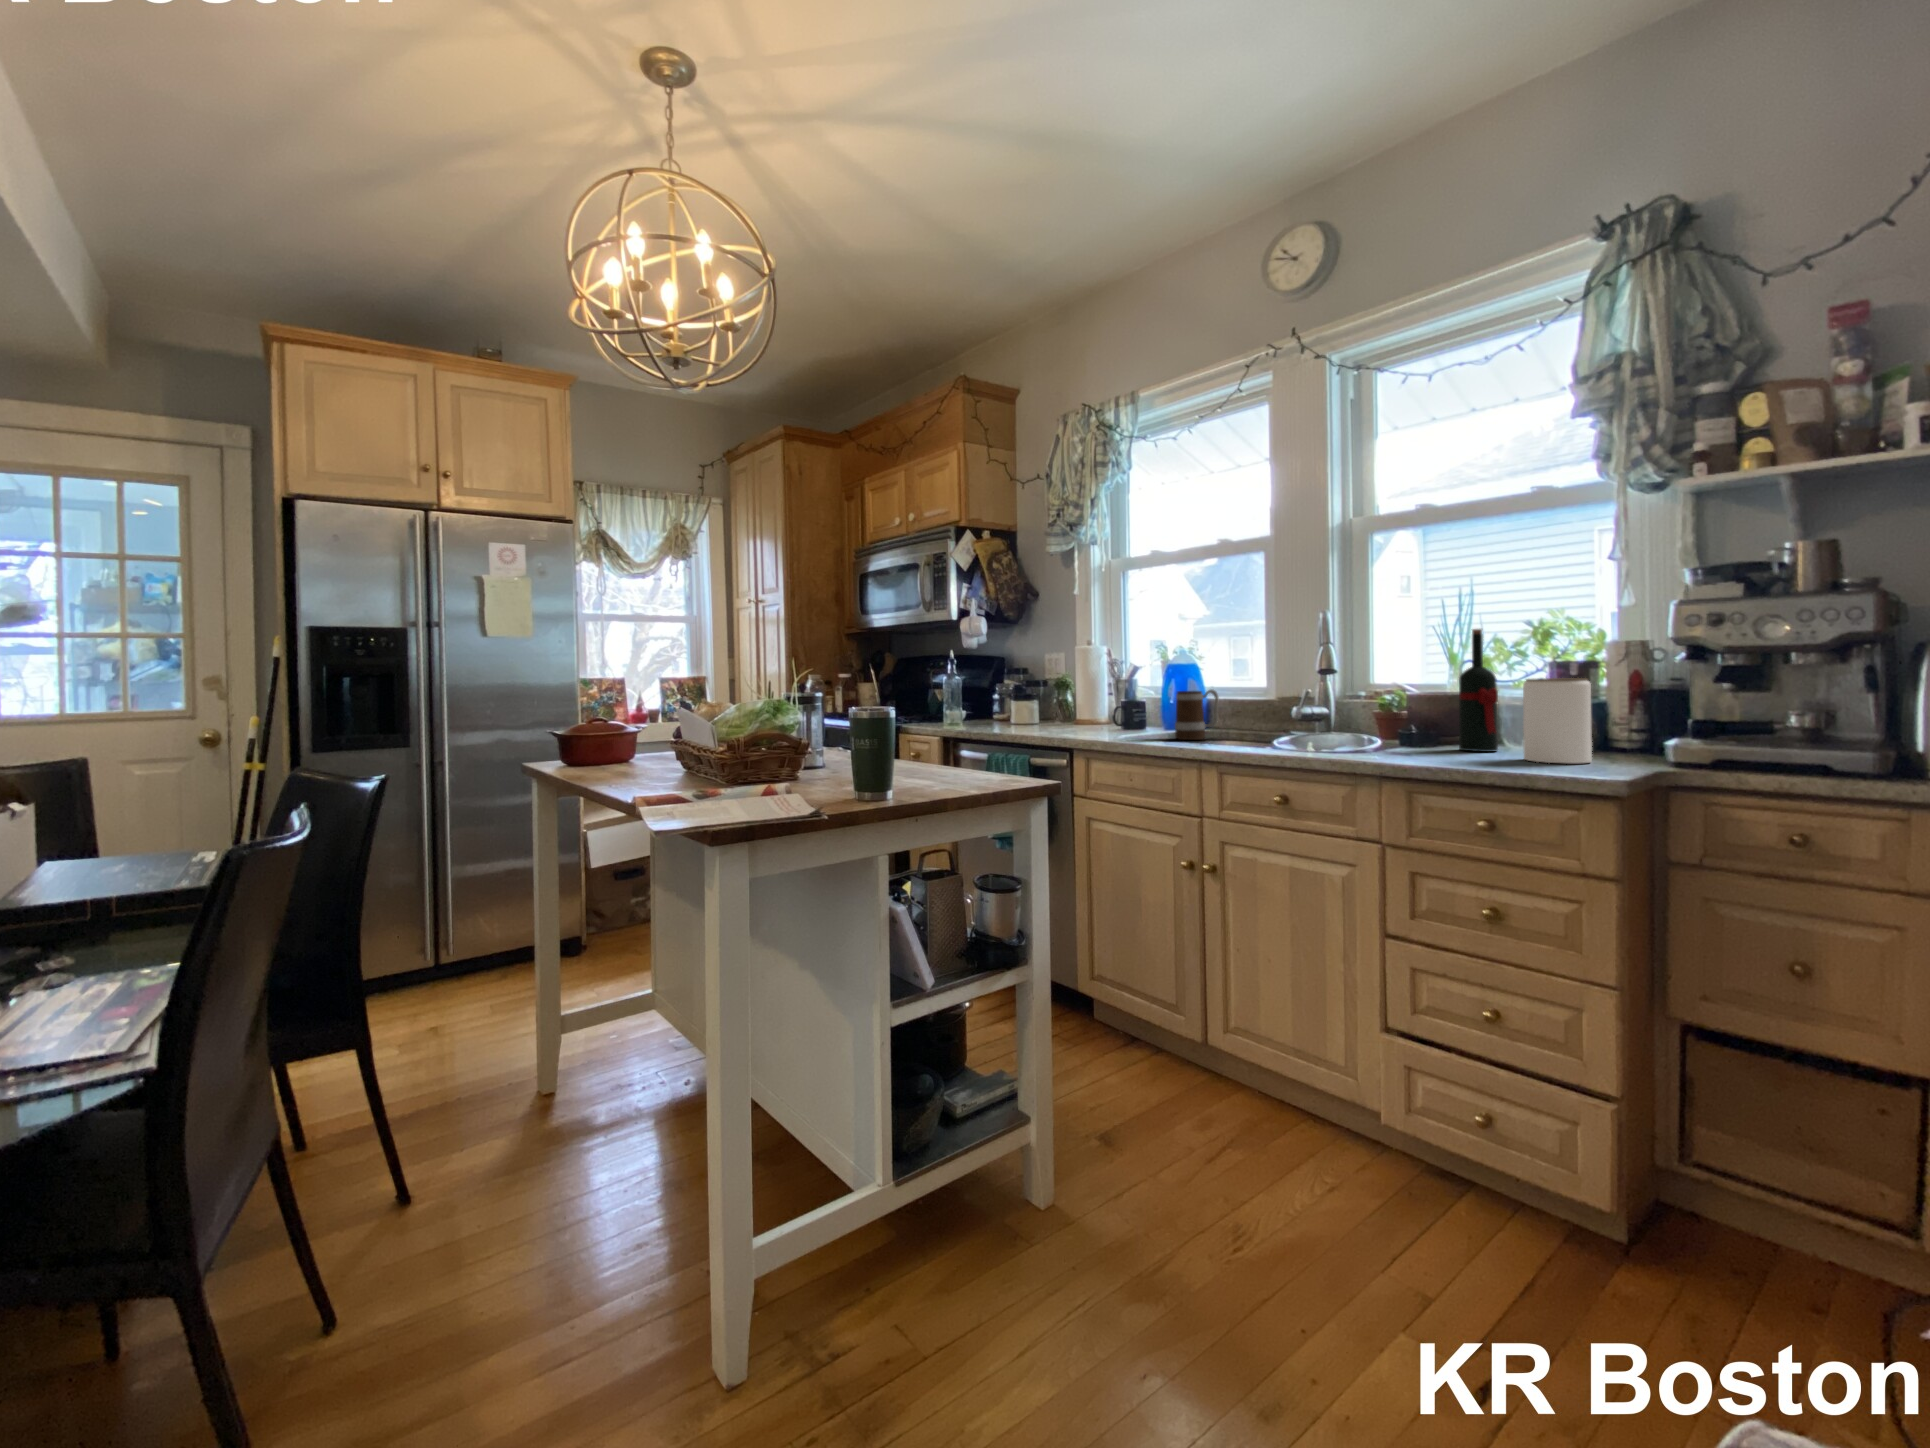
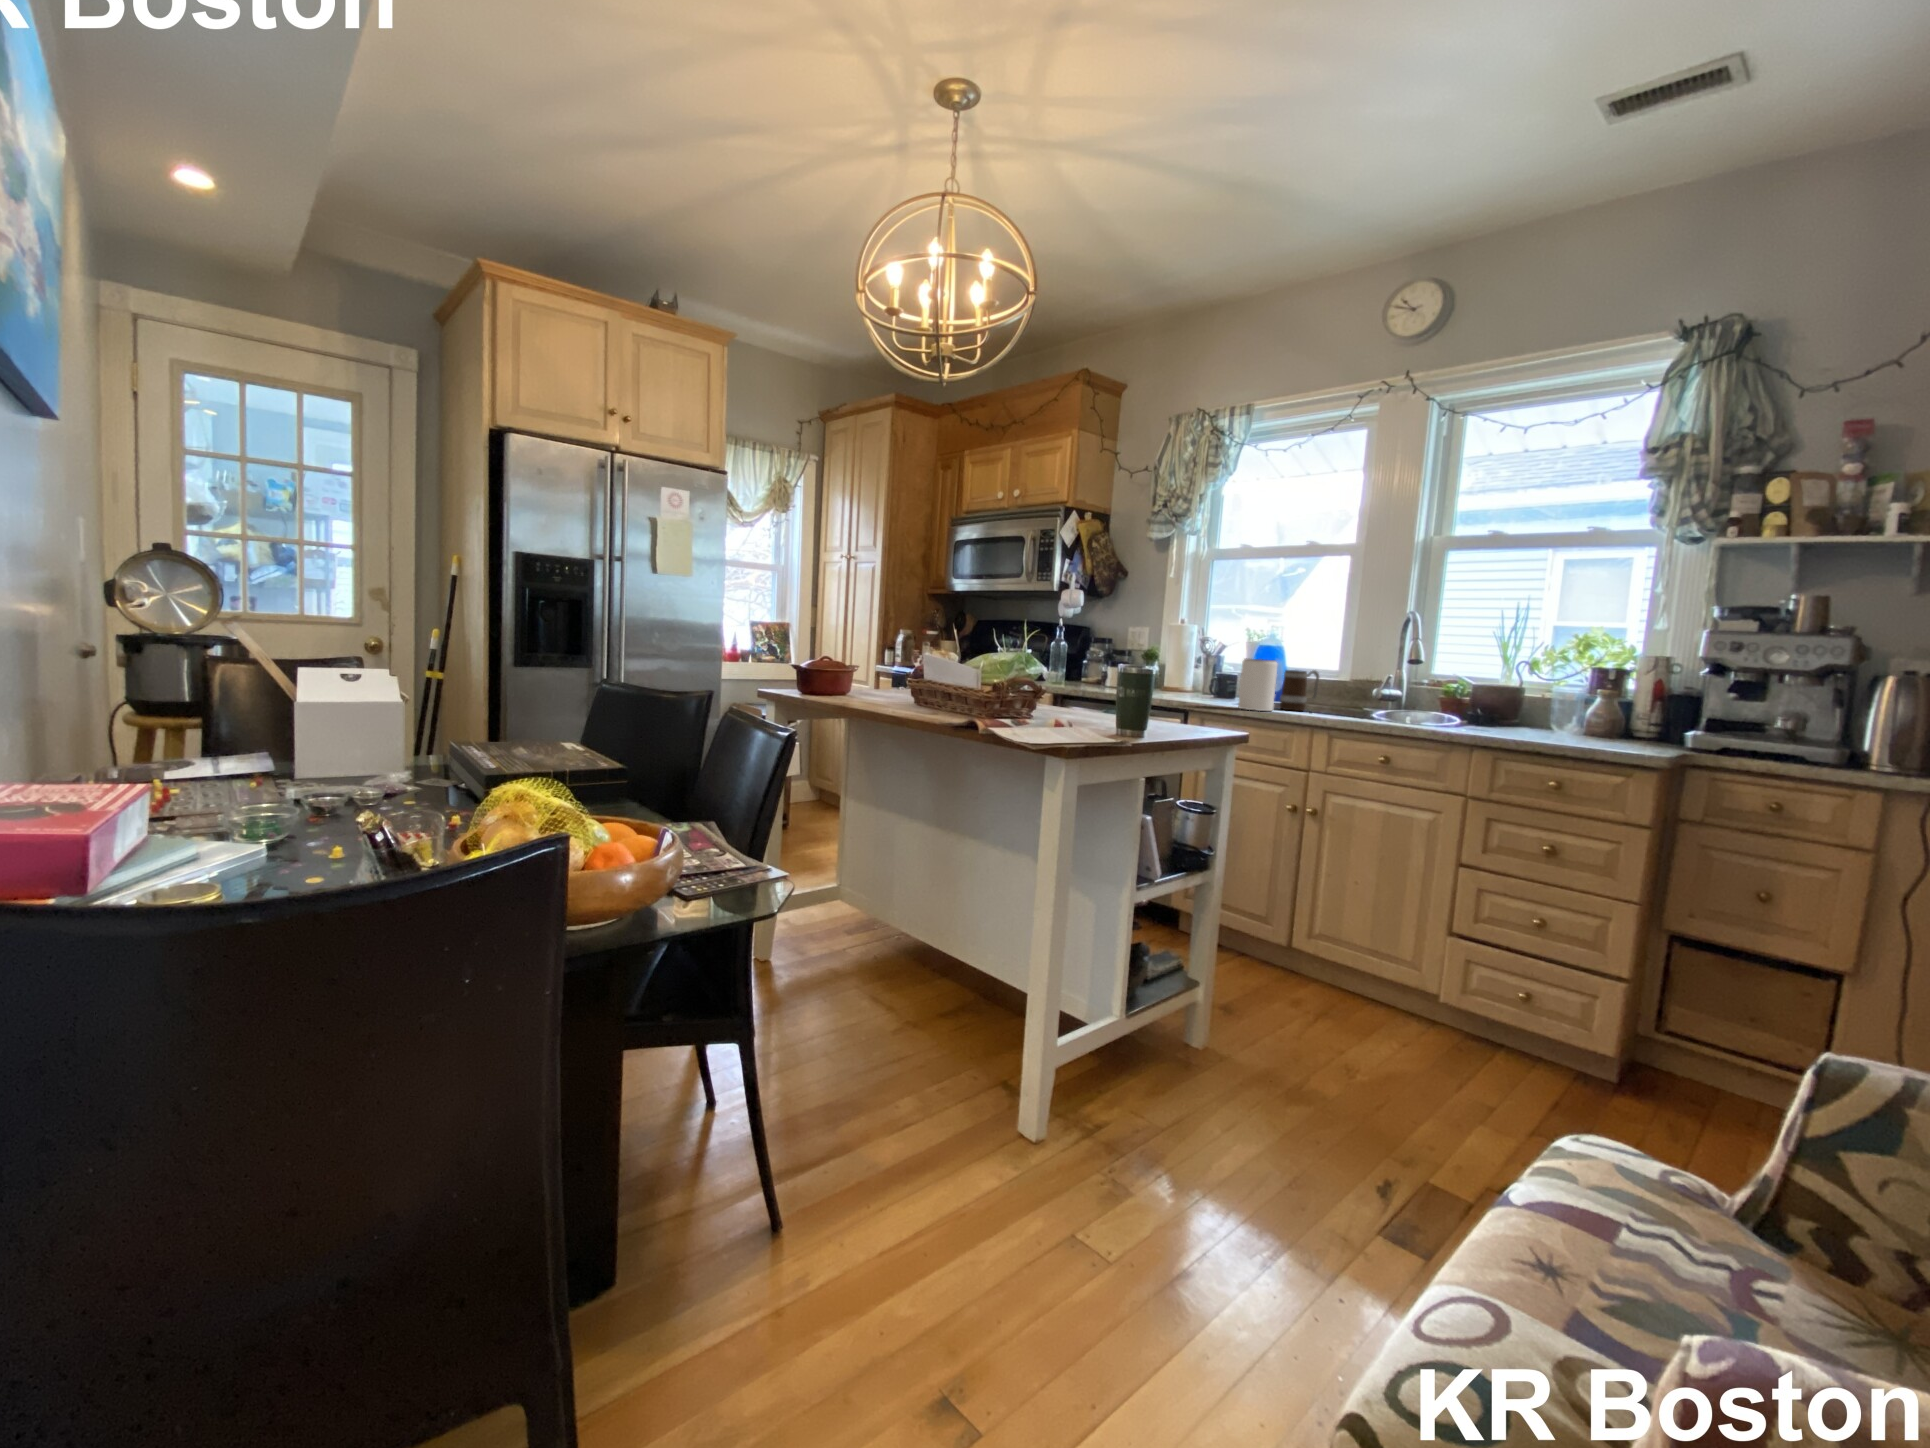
wine bottle: present [1459,629,1498,752] -> none [1520,638,1558,734]
jar: present [1523,678,1592,763] -> present [1238,658,1278,711]

